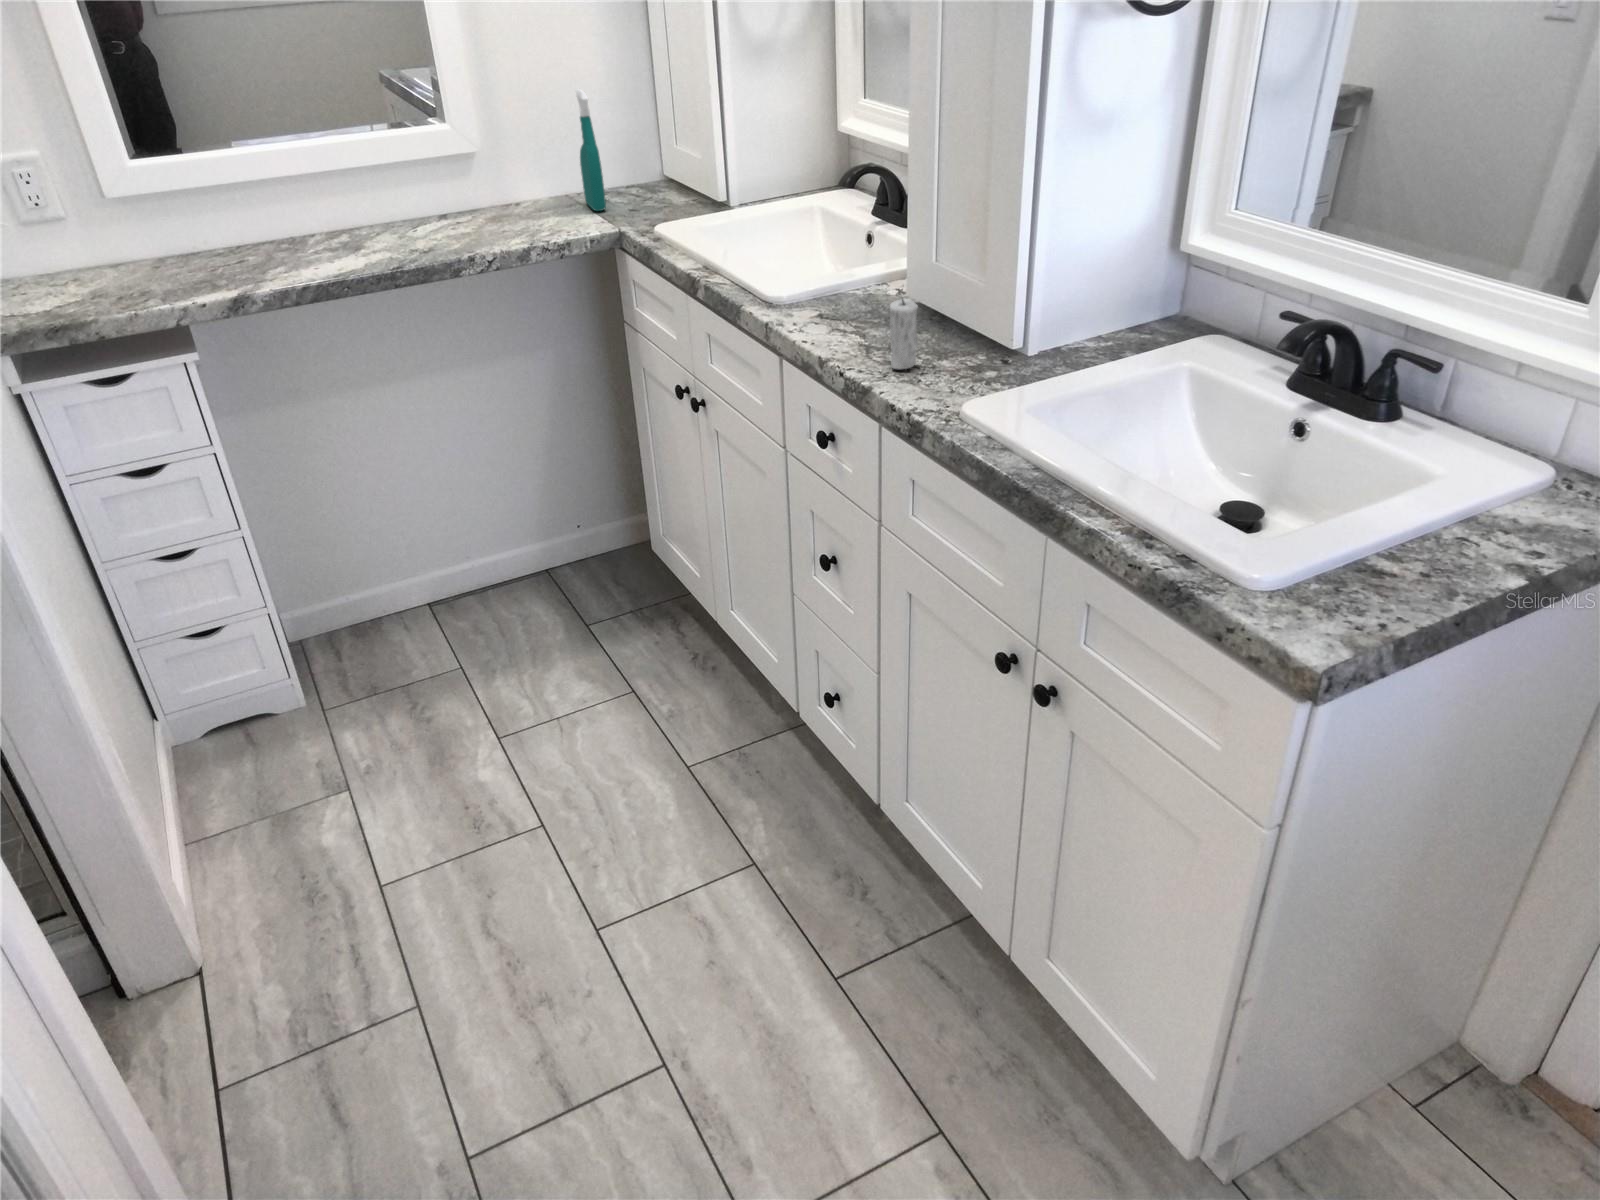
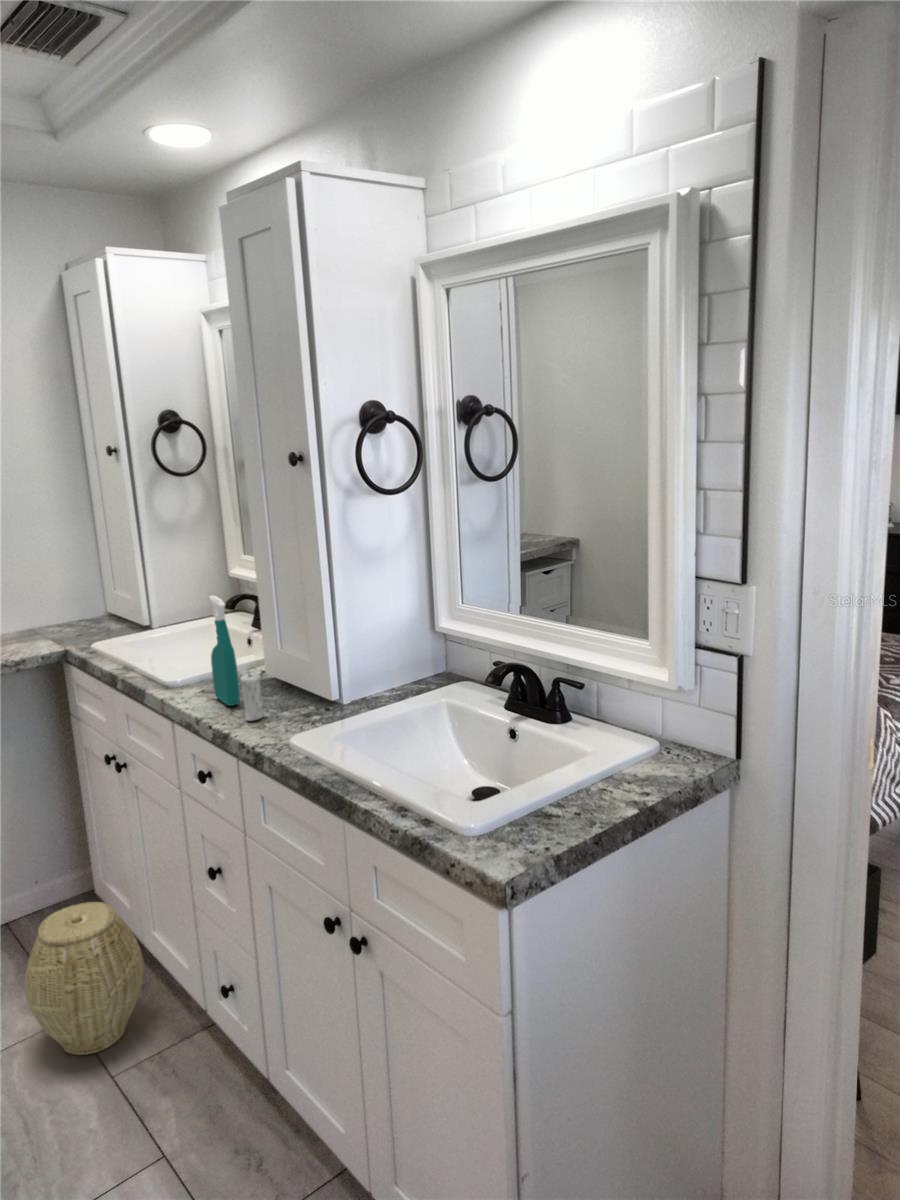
spray bottle: present [576,89,606,211] -> present [209,596,240,706]
woven basket: none [584,573,720,747] -> present [25,902,143,1055]

